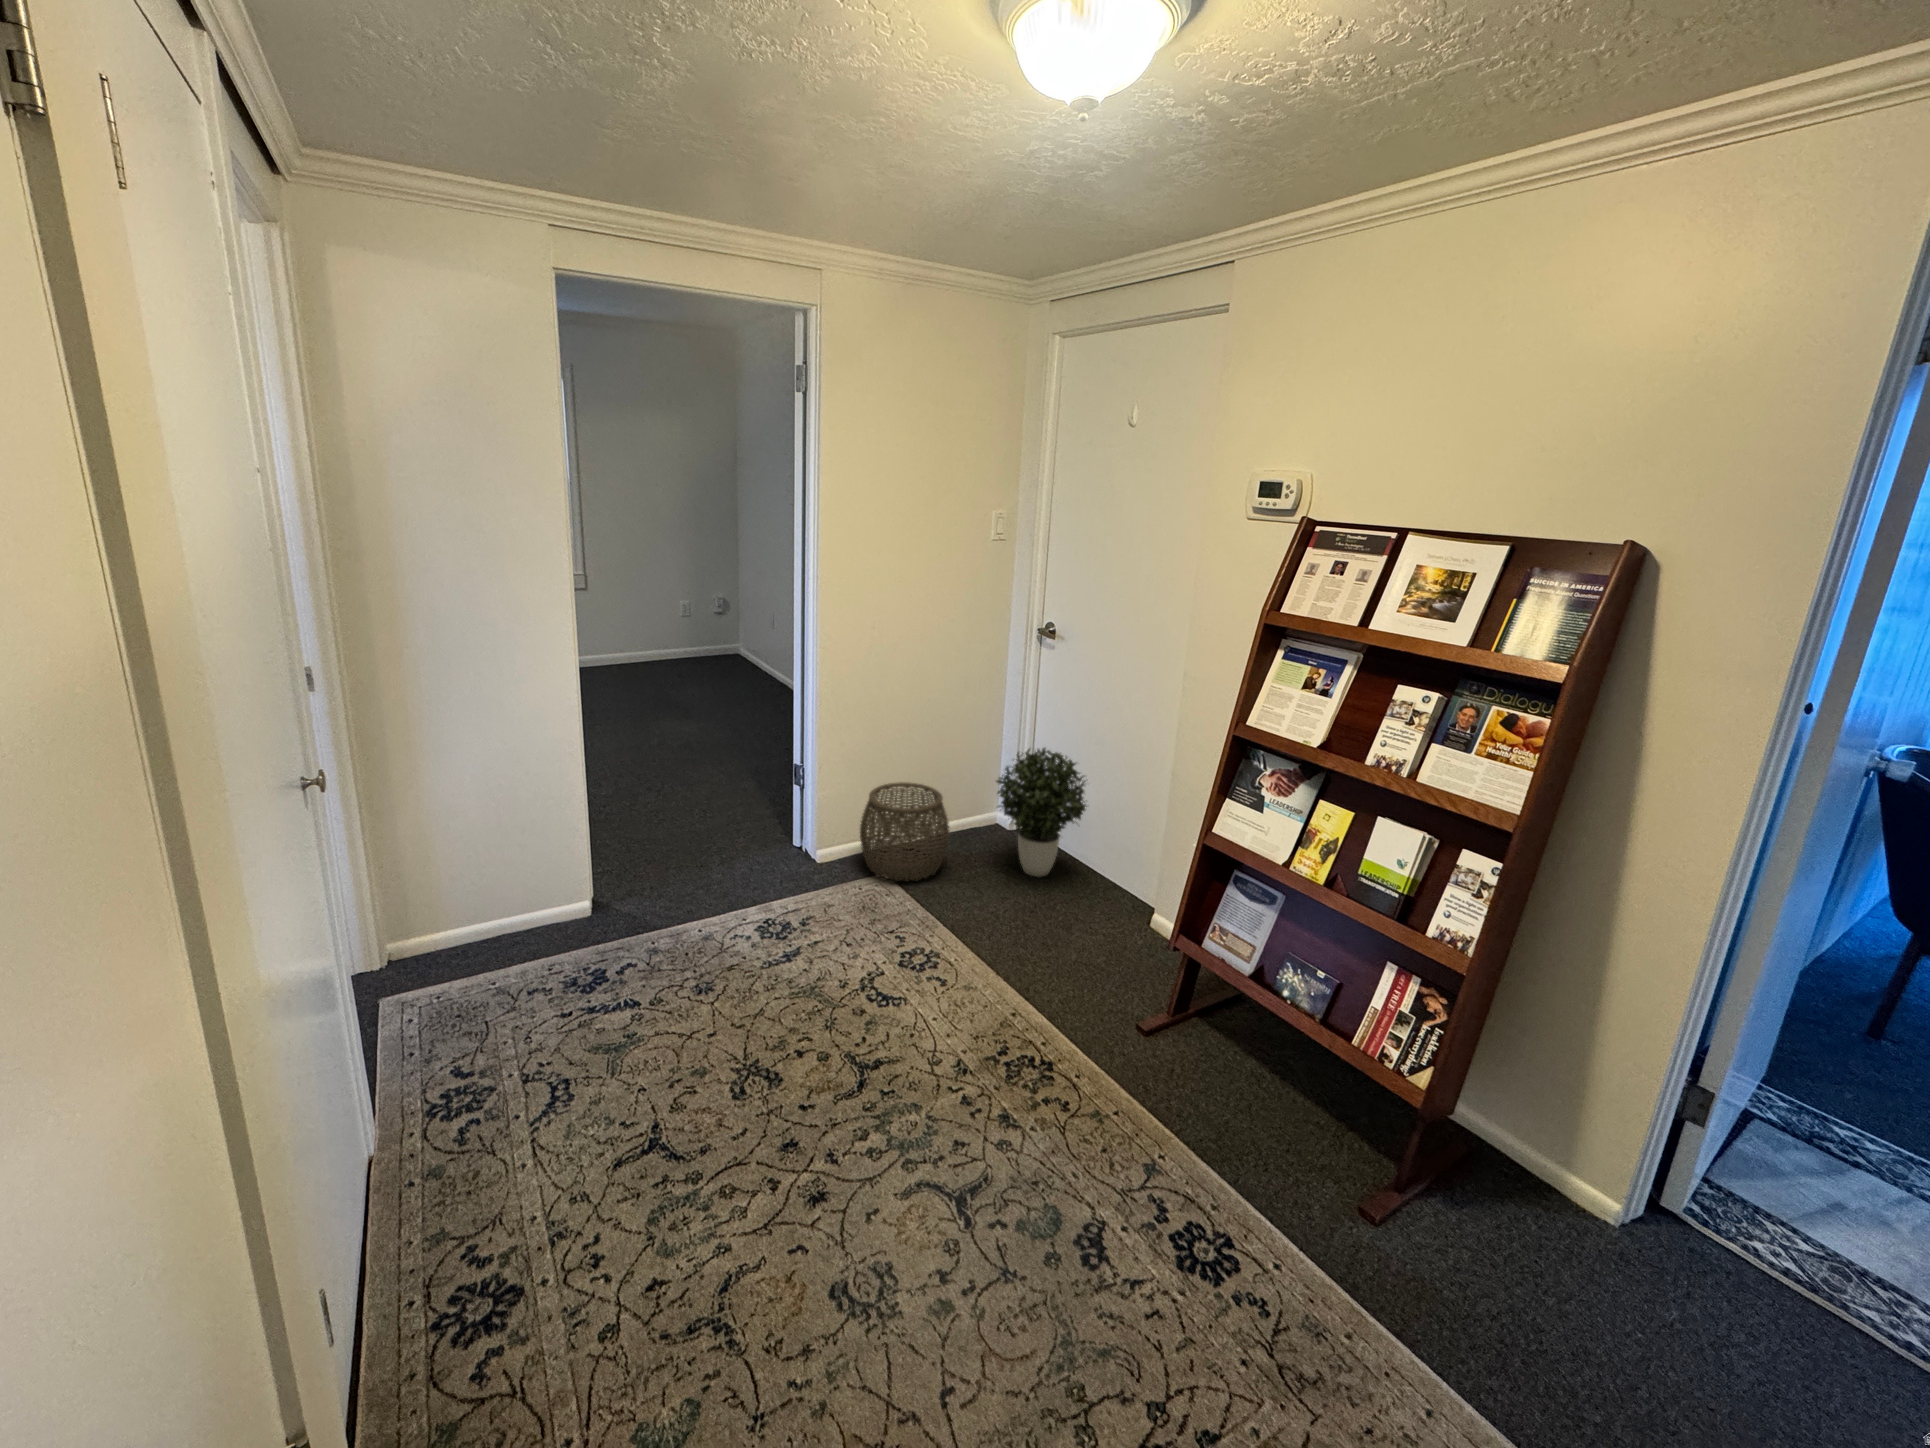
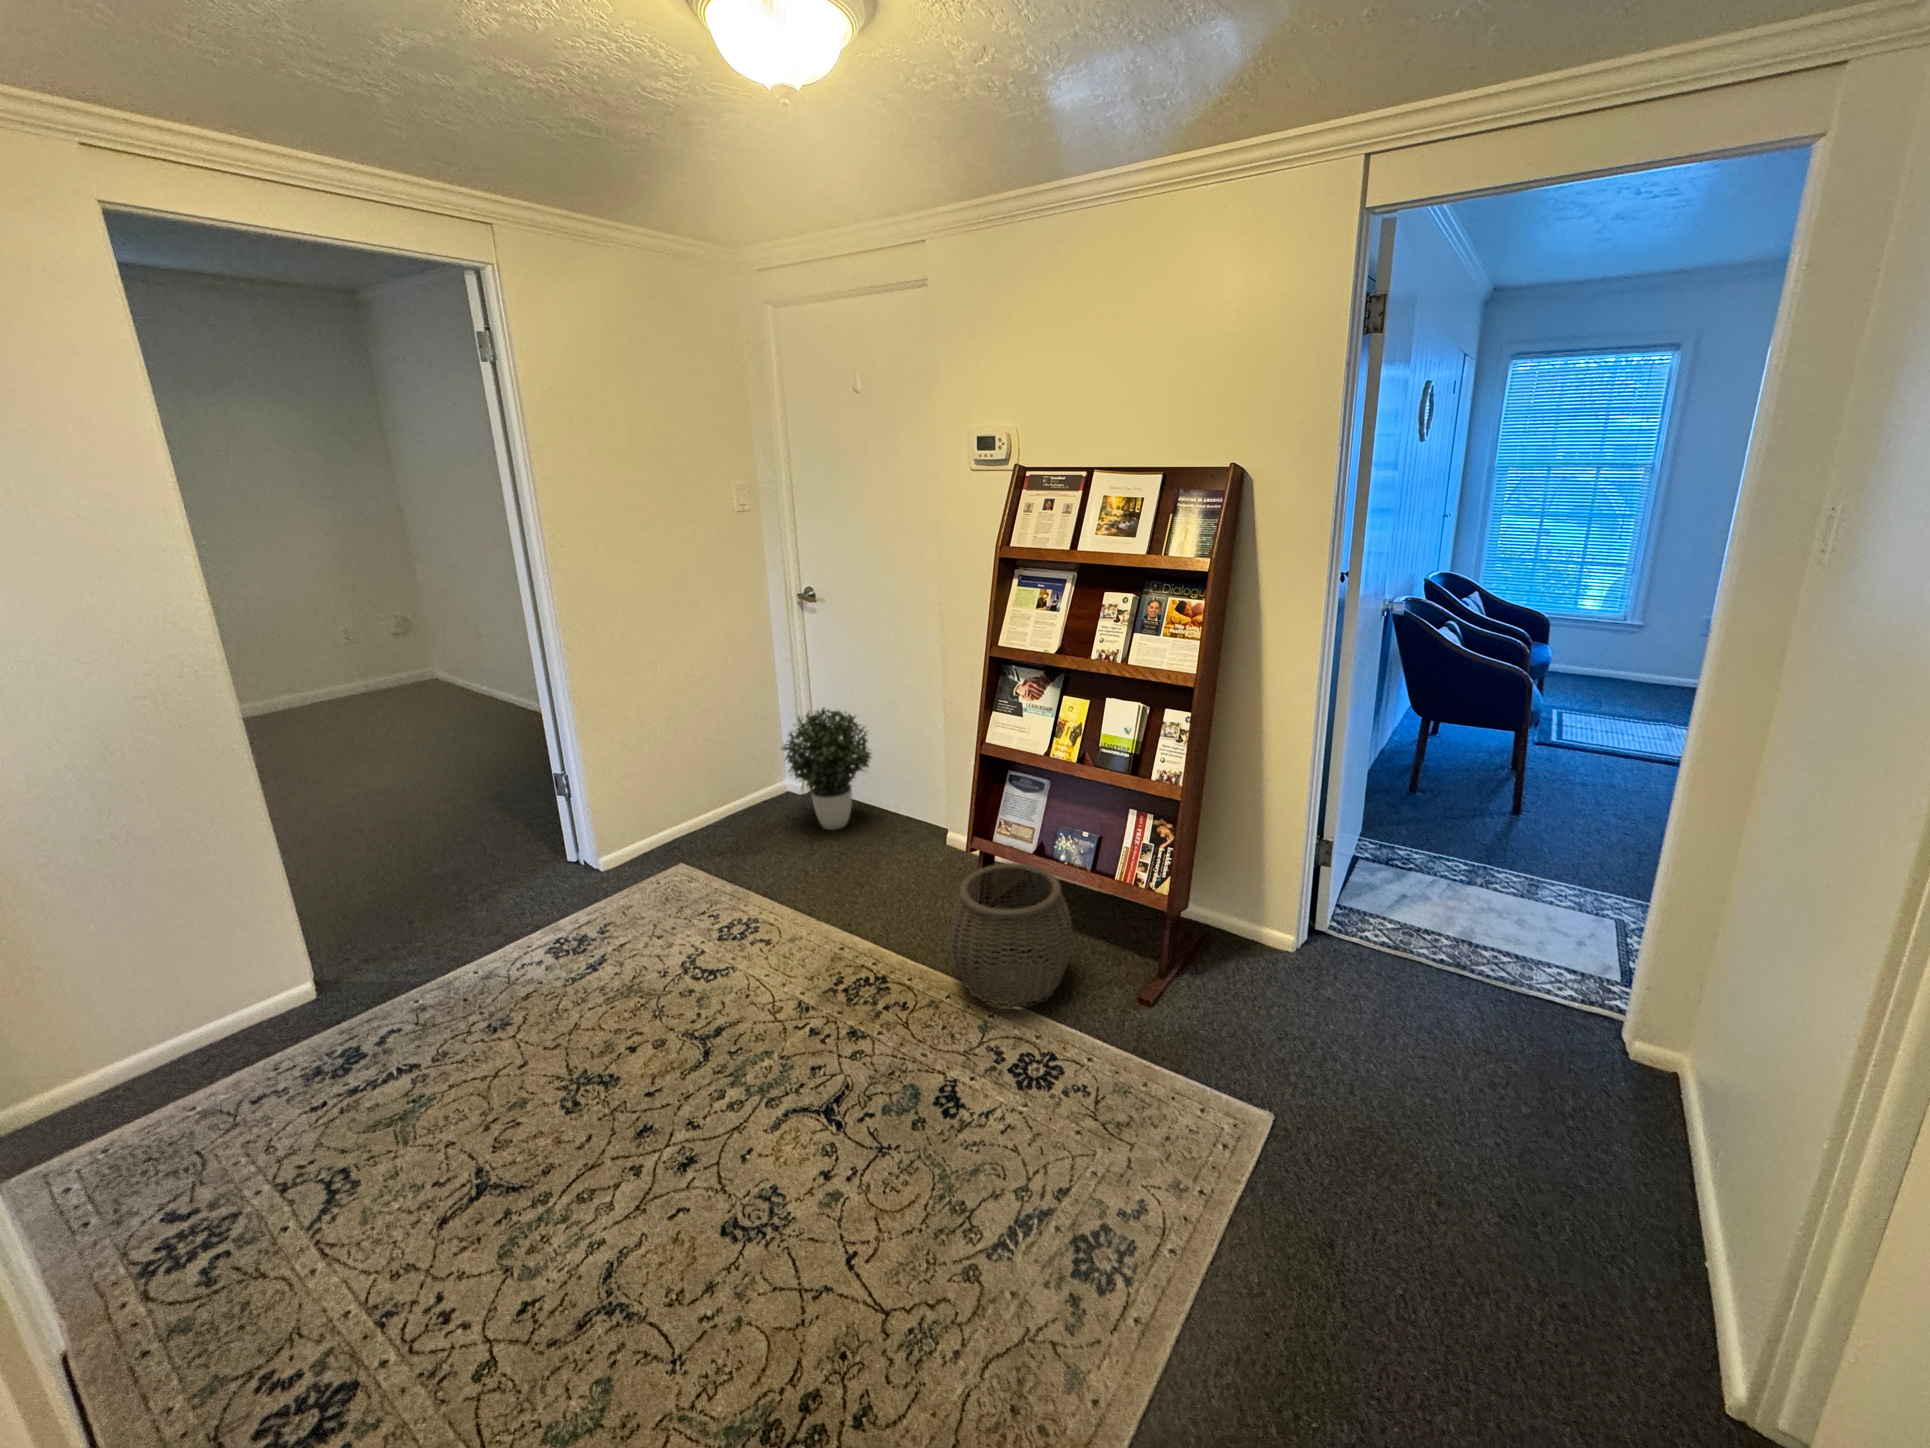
woven basket: present [860,782,949,881] -> present [950,863,1073,1007]

